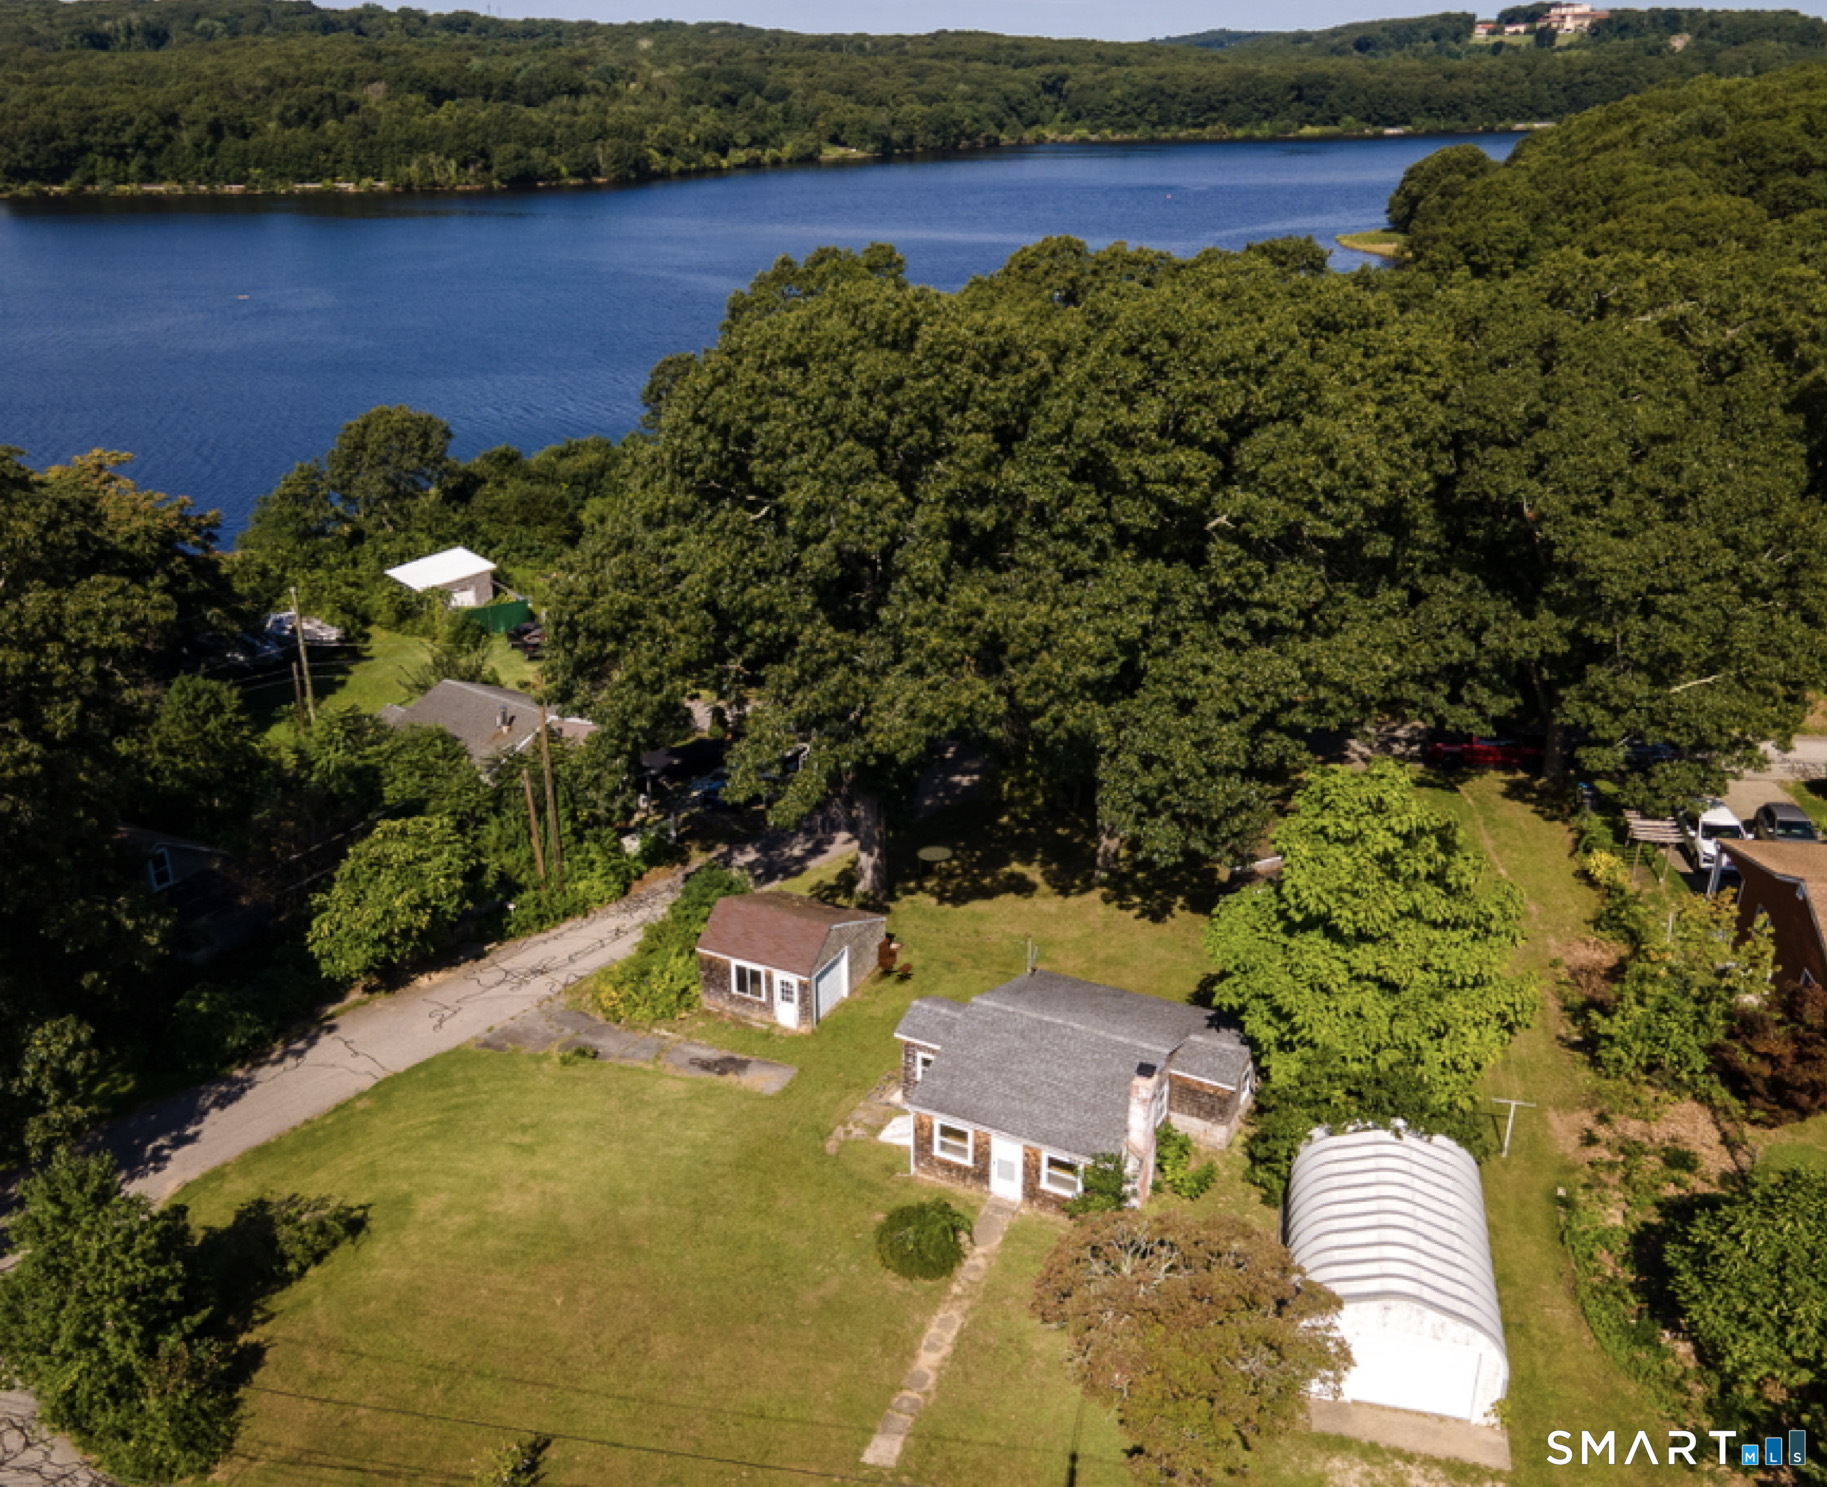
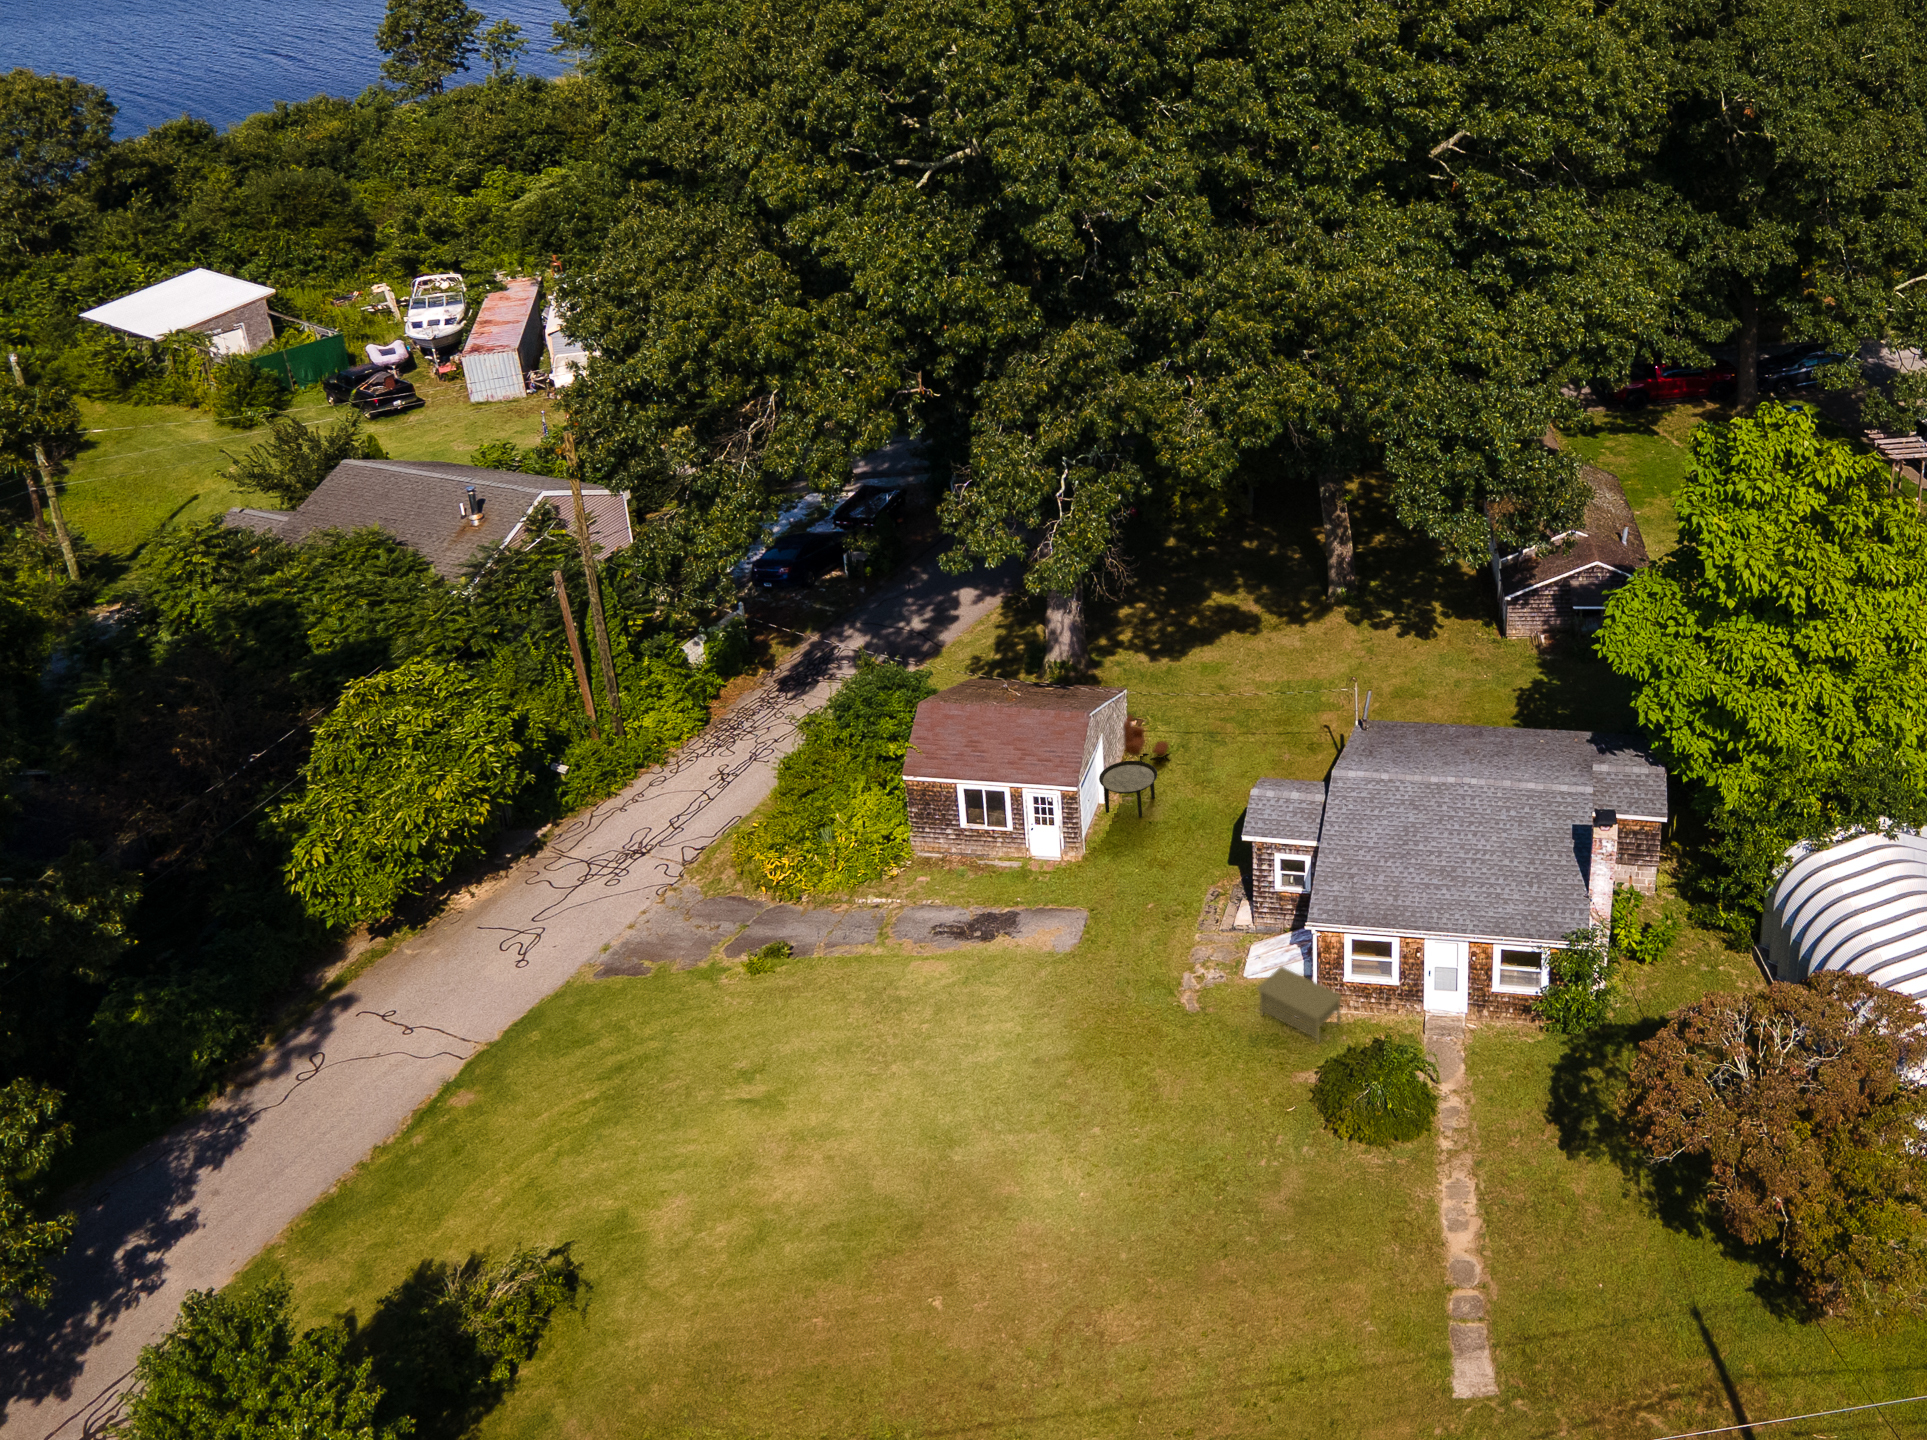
round table: present [917,845,953,878] -> present [1099,761,1157,818]
storage bench: none [867,1136,925,1198] -> present [1256,967,1342,1043]

